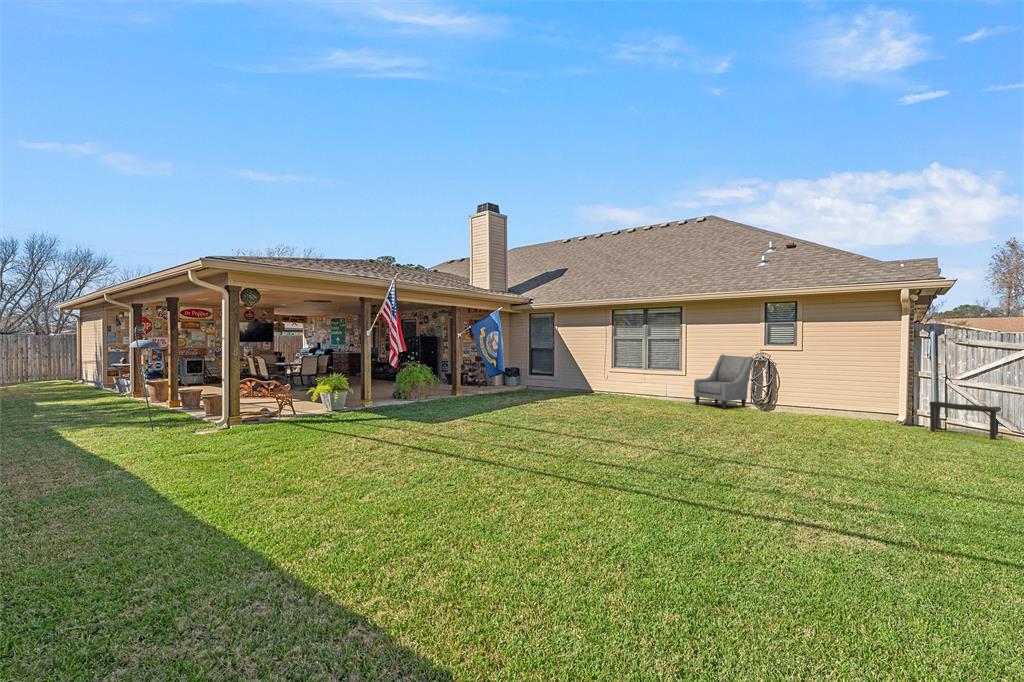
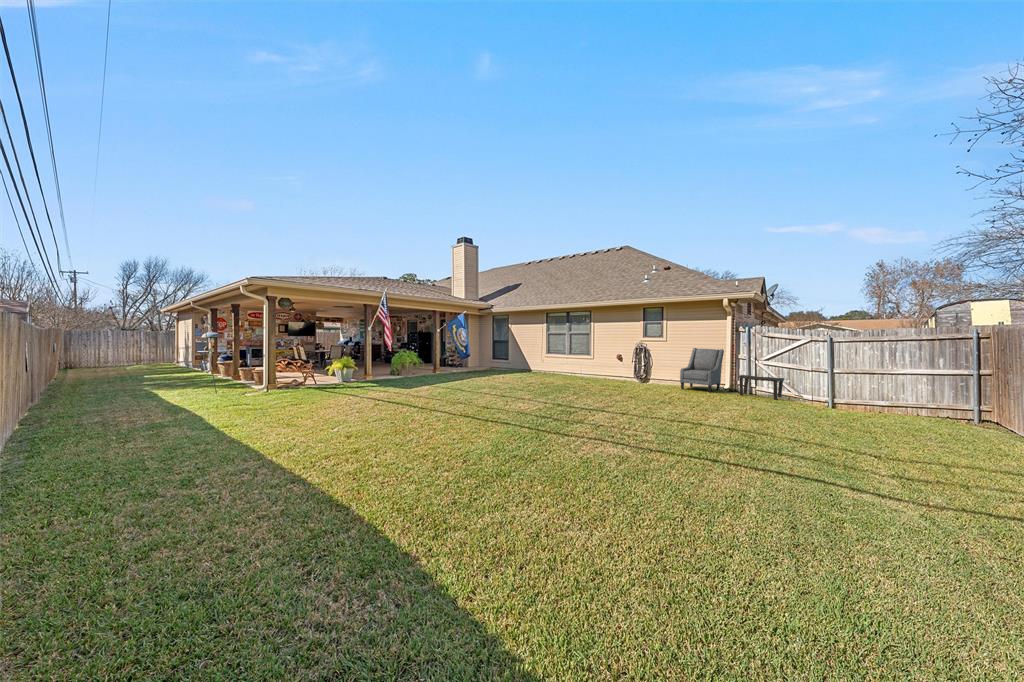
chair: present [694,355,753,409] -> present [680,348,724,392]

